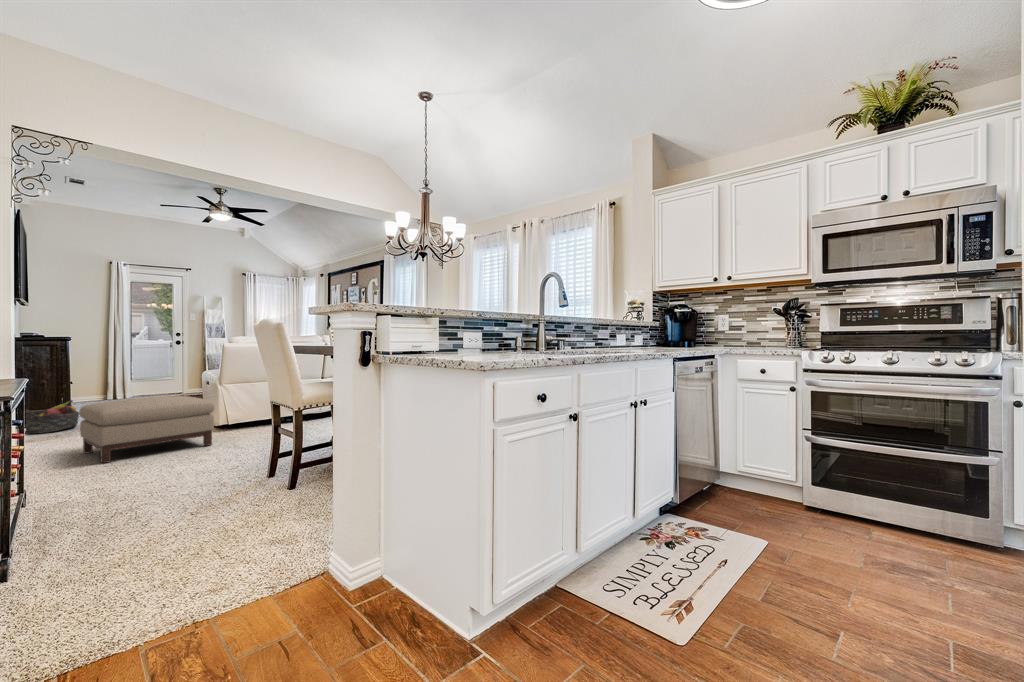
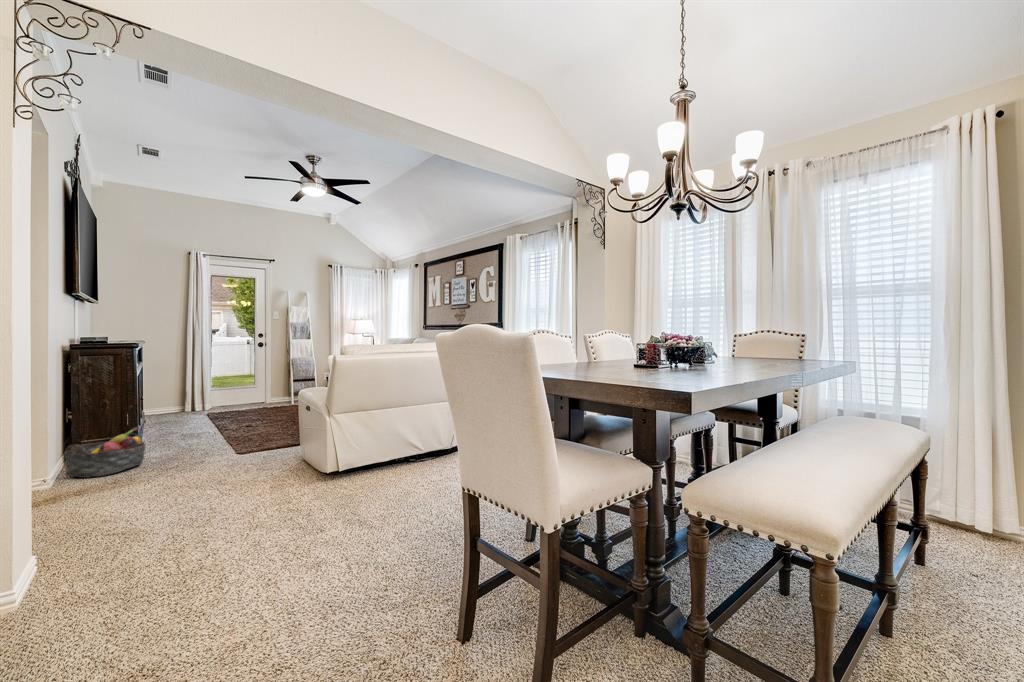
ottoman: present [79,396,215,463] -> none [133,434,328,566]

